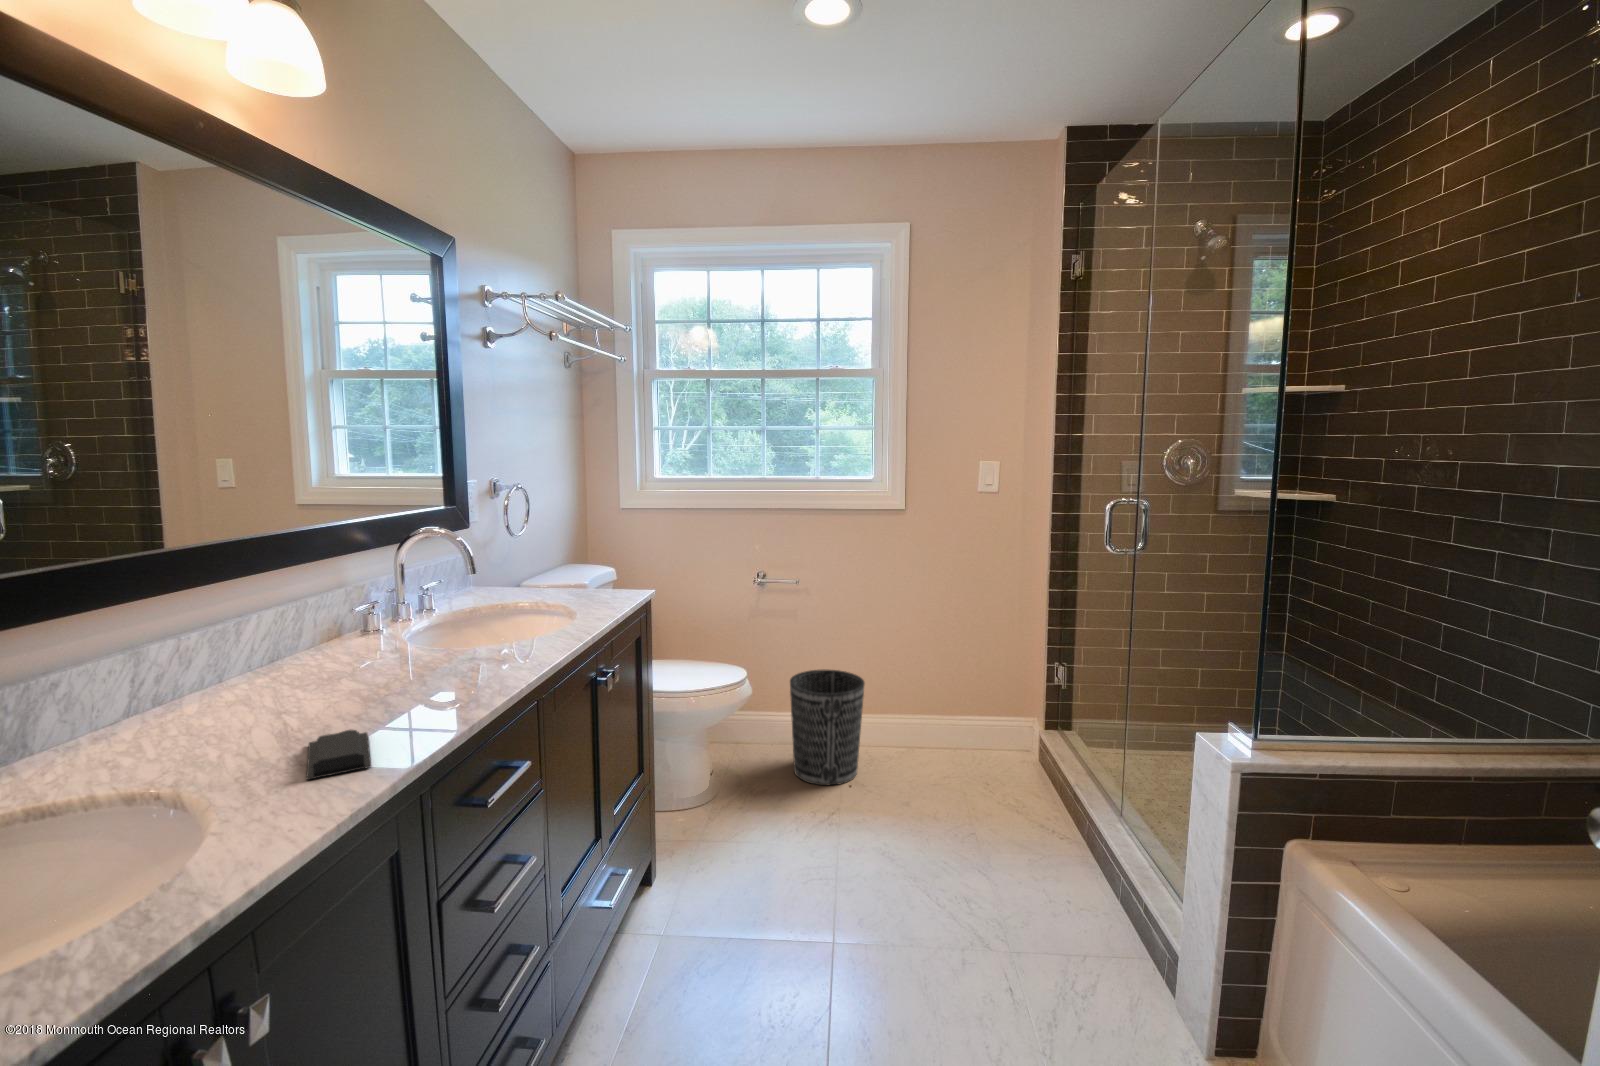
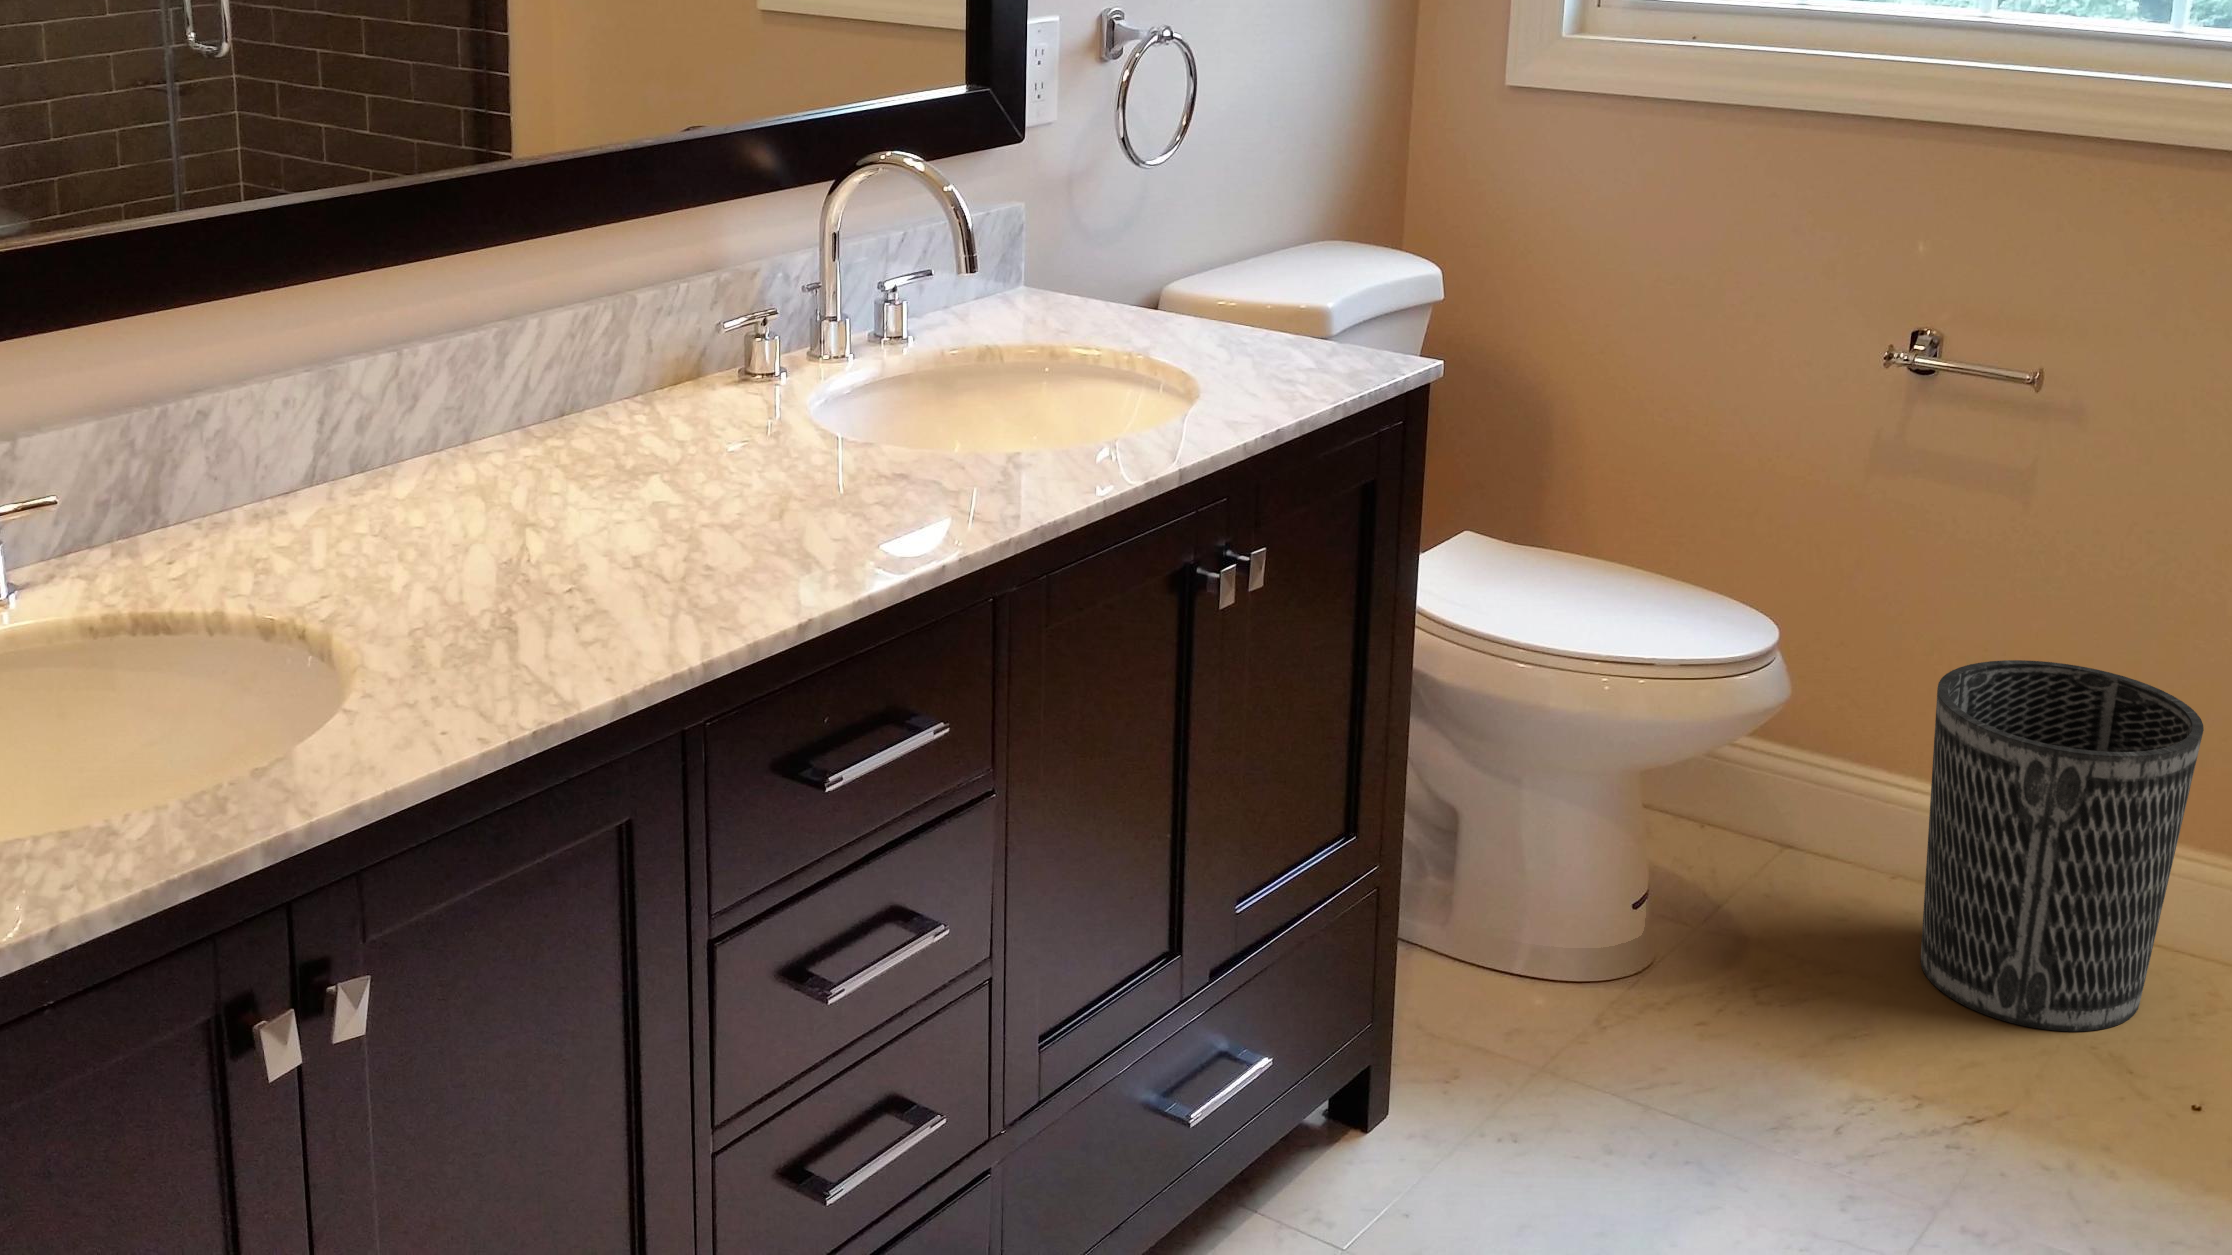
soap bar: present [306,730,371,780] -> none [493,581,623,659]

